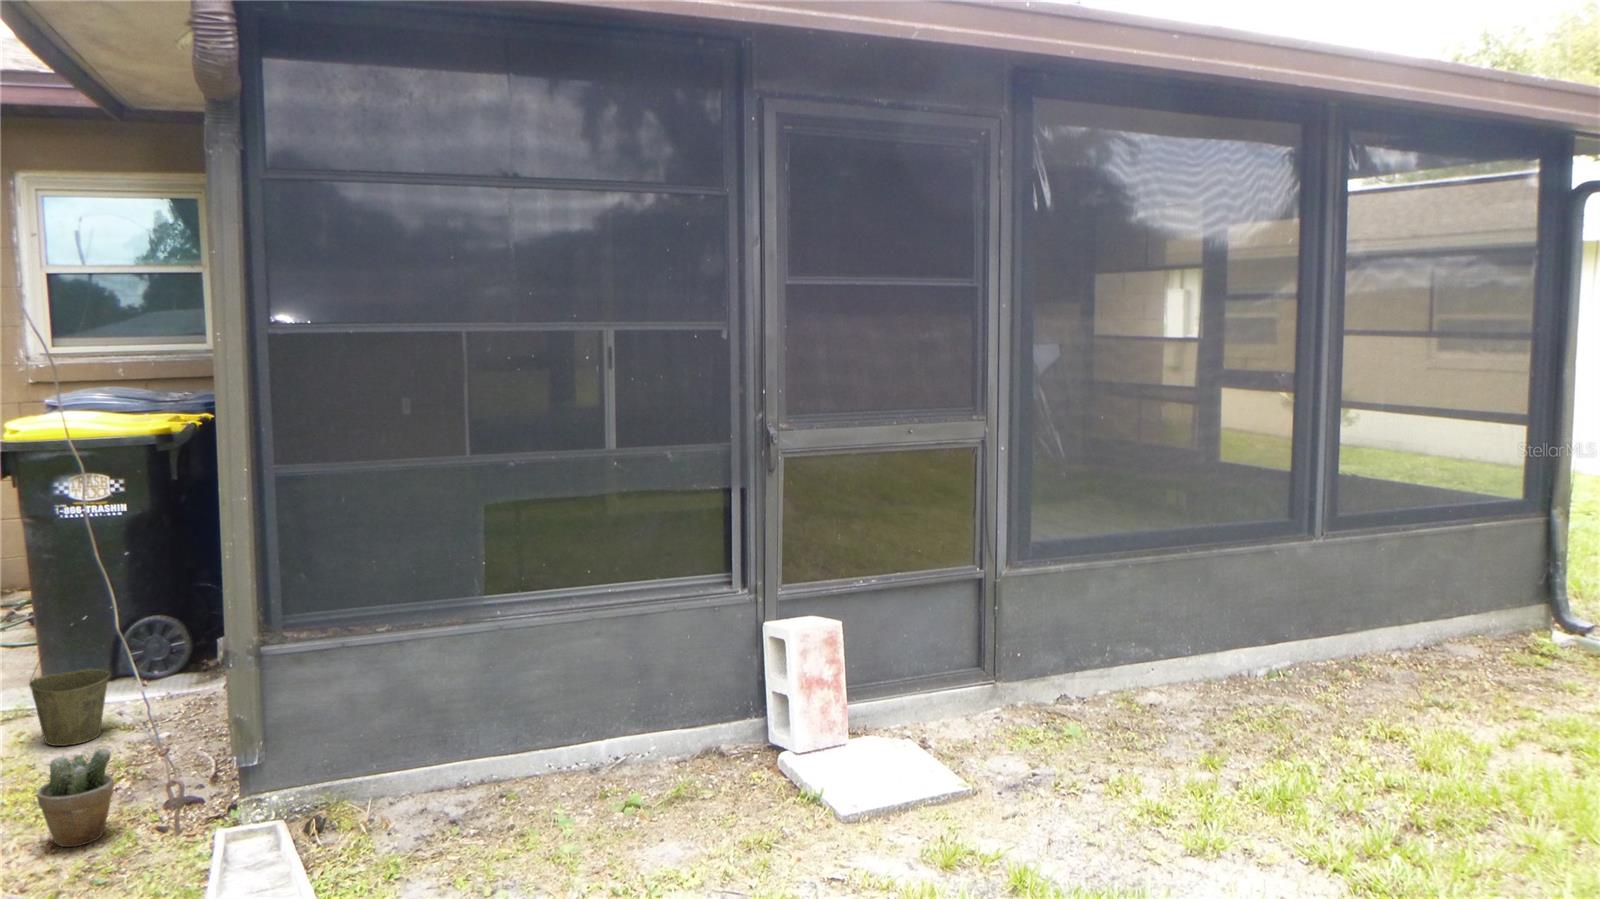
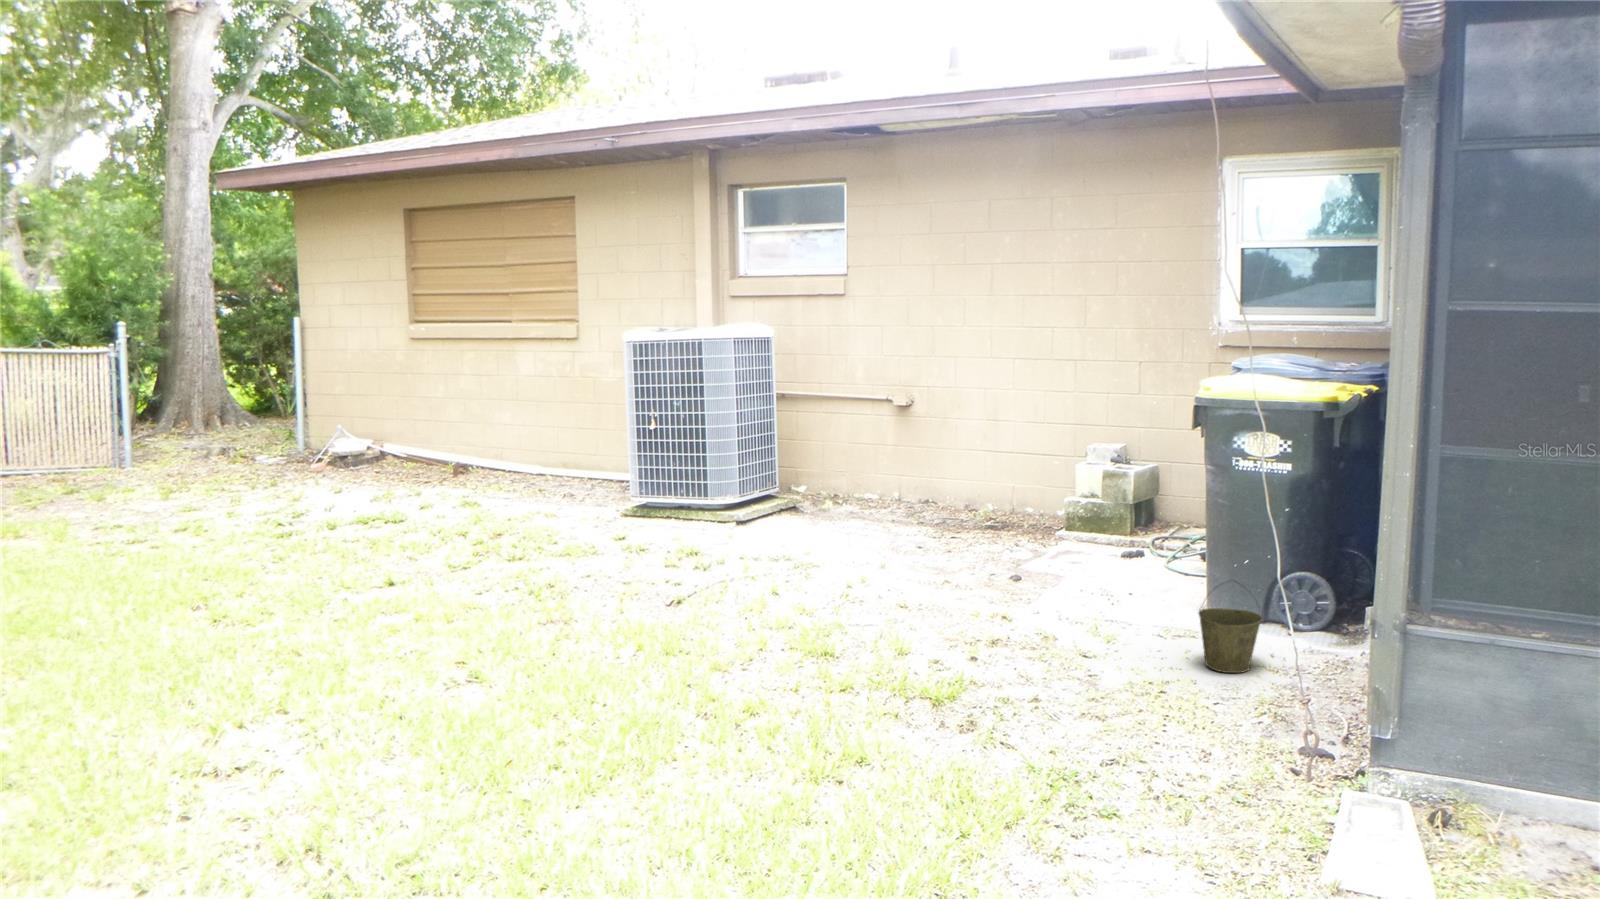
potted plant: present [36,748,114,847] -> none [1199,684,1260,764]

